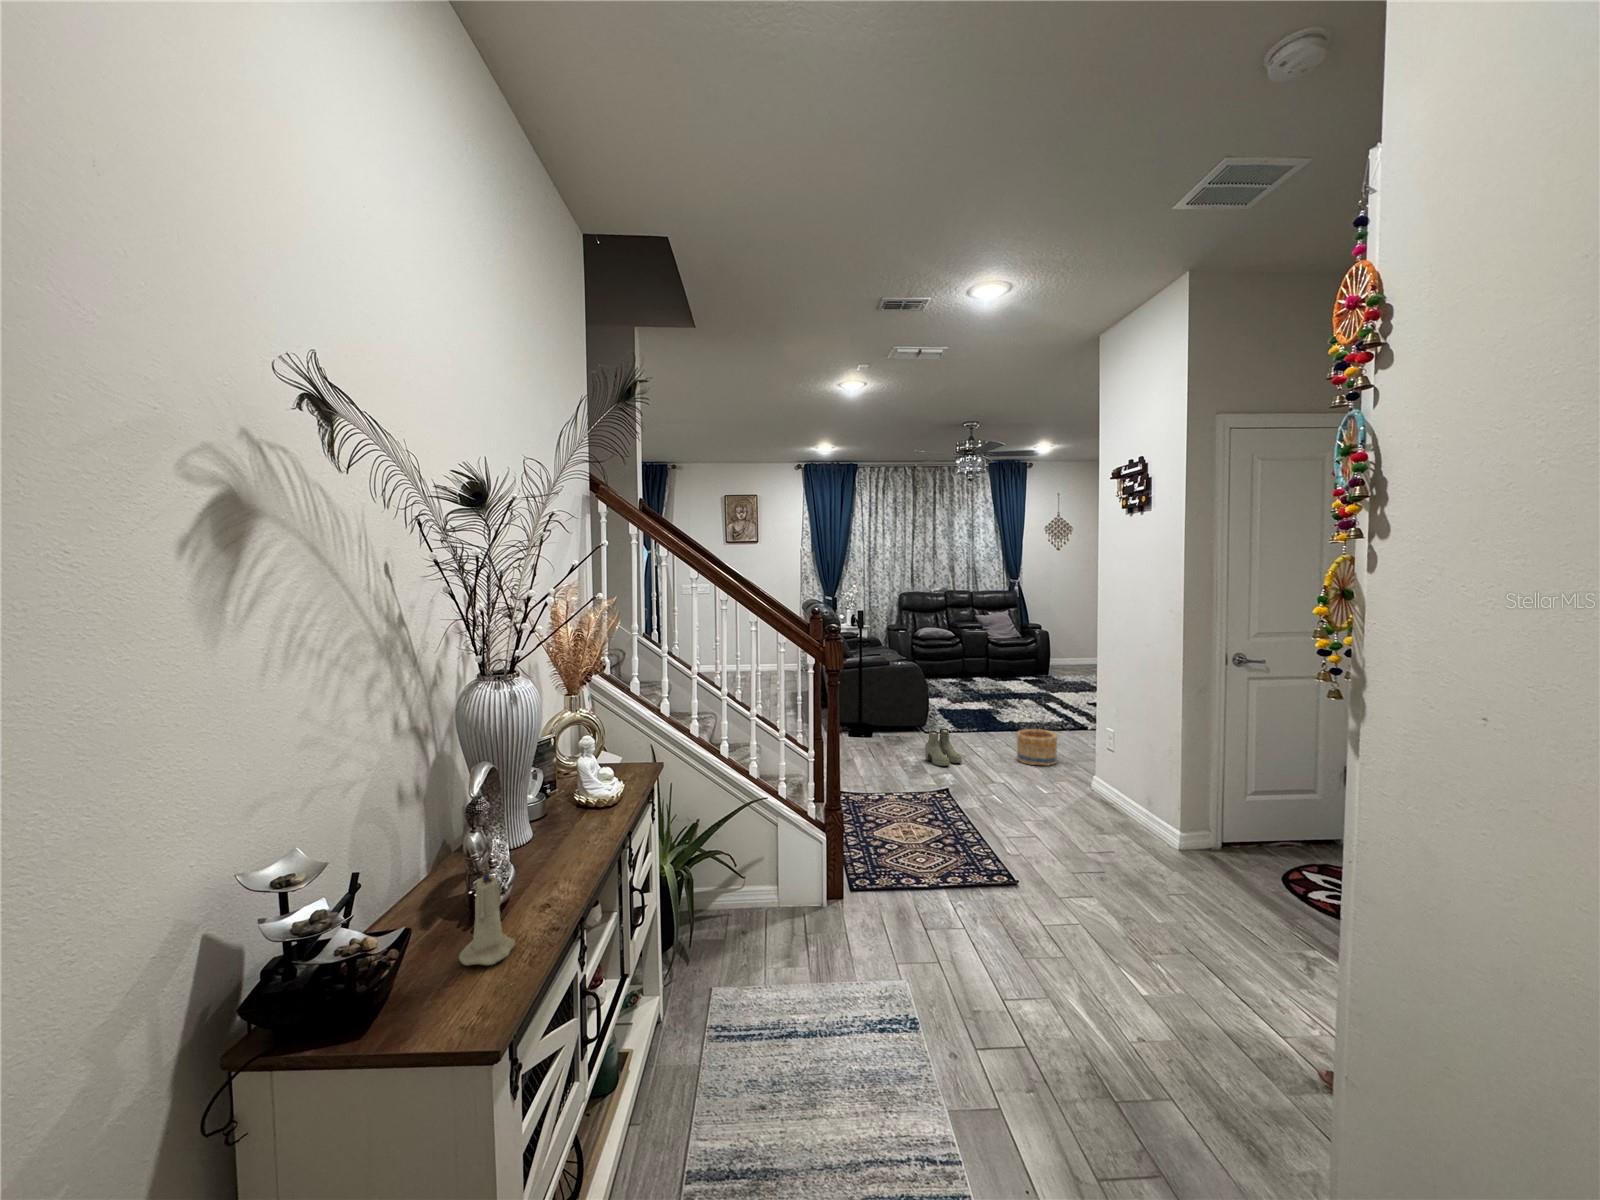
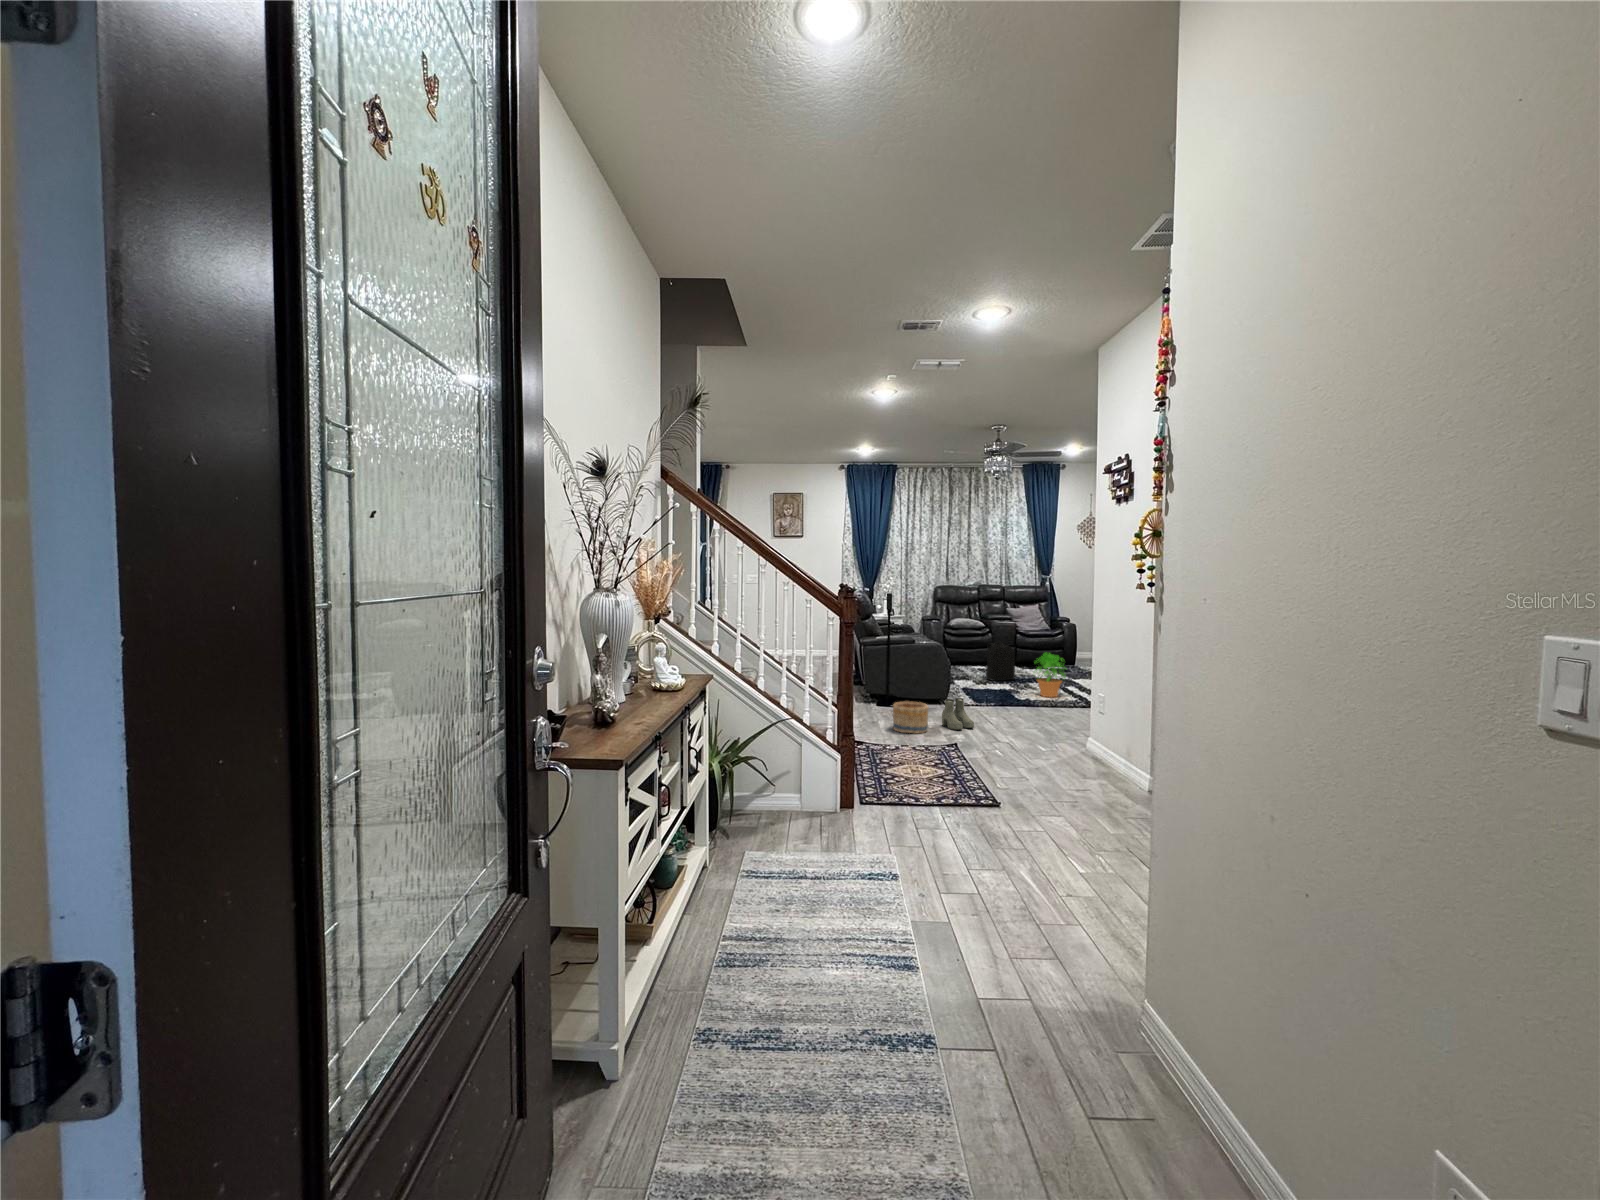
backpack: none [958,653,990,696] -> present [986,641,1015,681]
potted plant: none [1012,667,1052,716] -> present [1036,653,1065,697]
basket: present [1017,729,1057,766] -> present [893,701,929,734]
candle: present [459,862,515,966] -> none [595,678,626,736]

